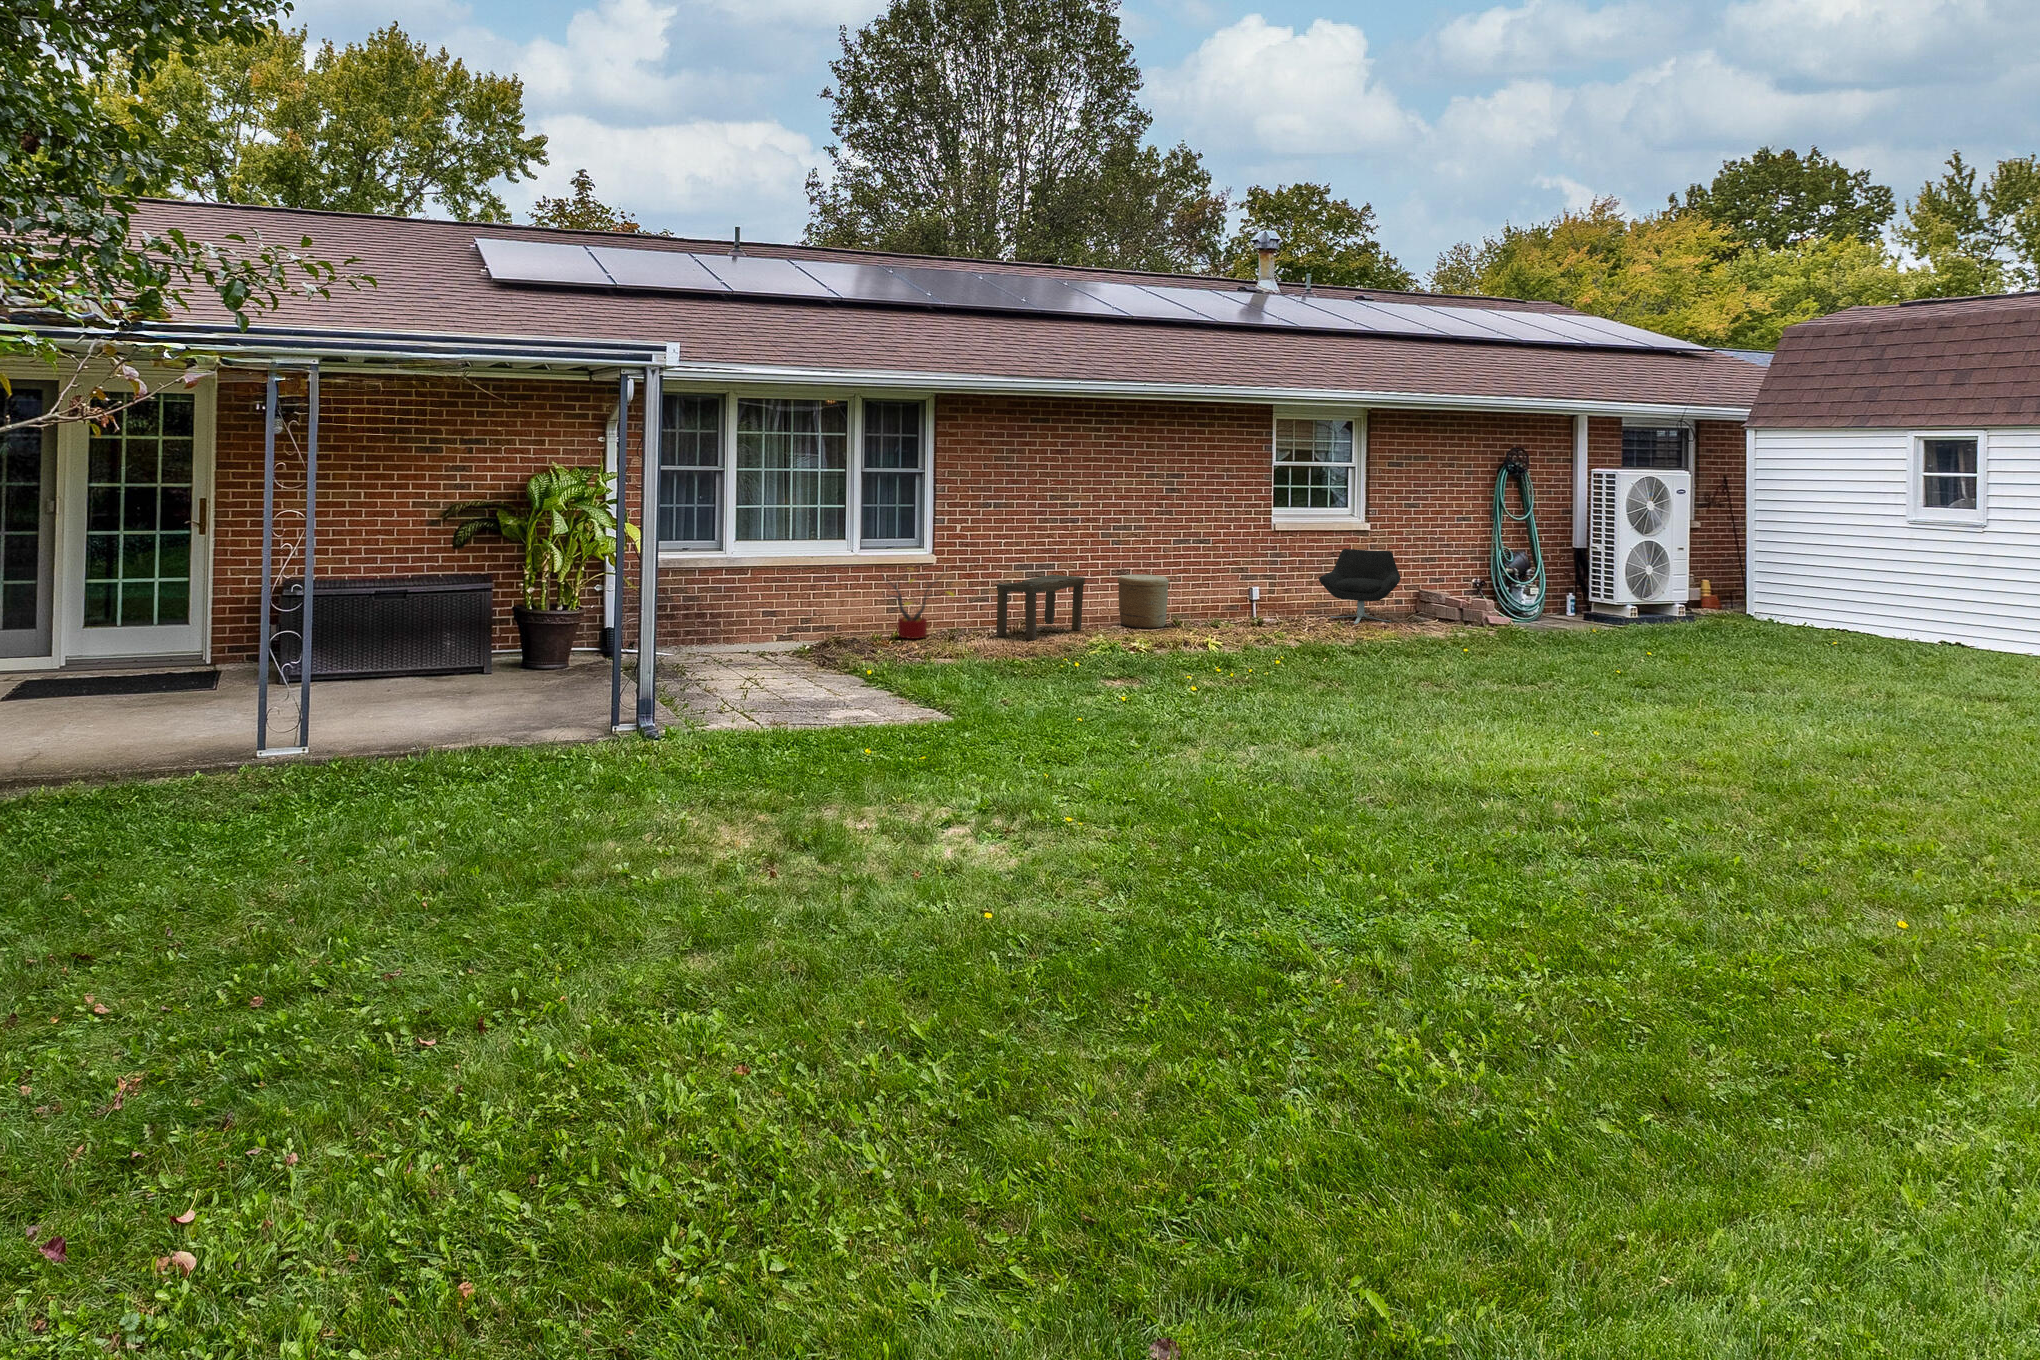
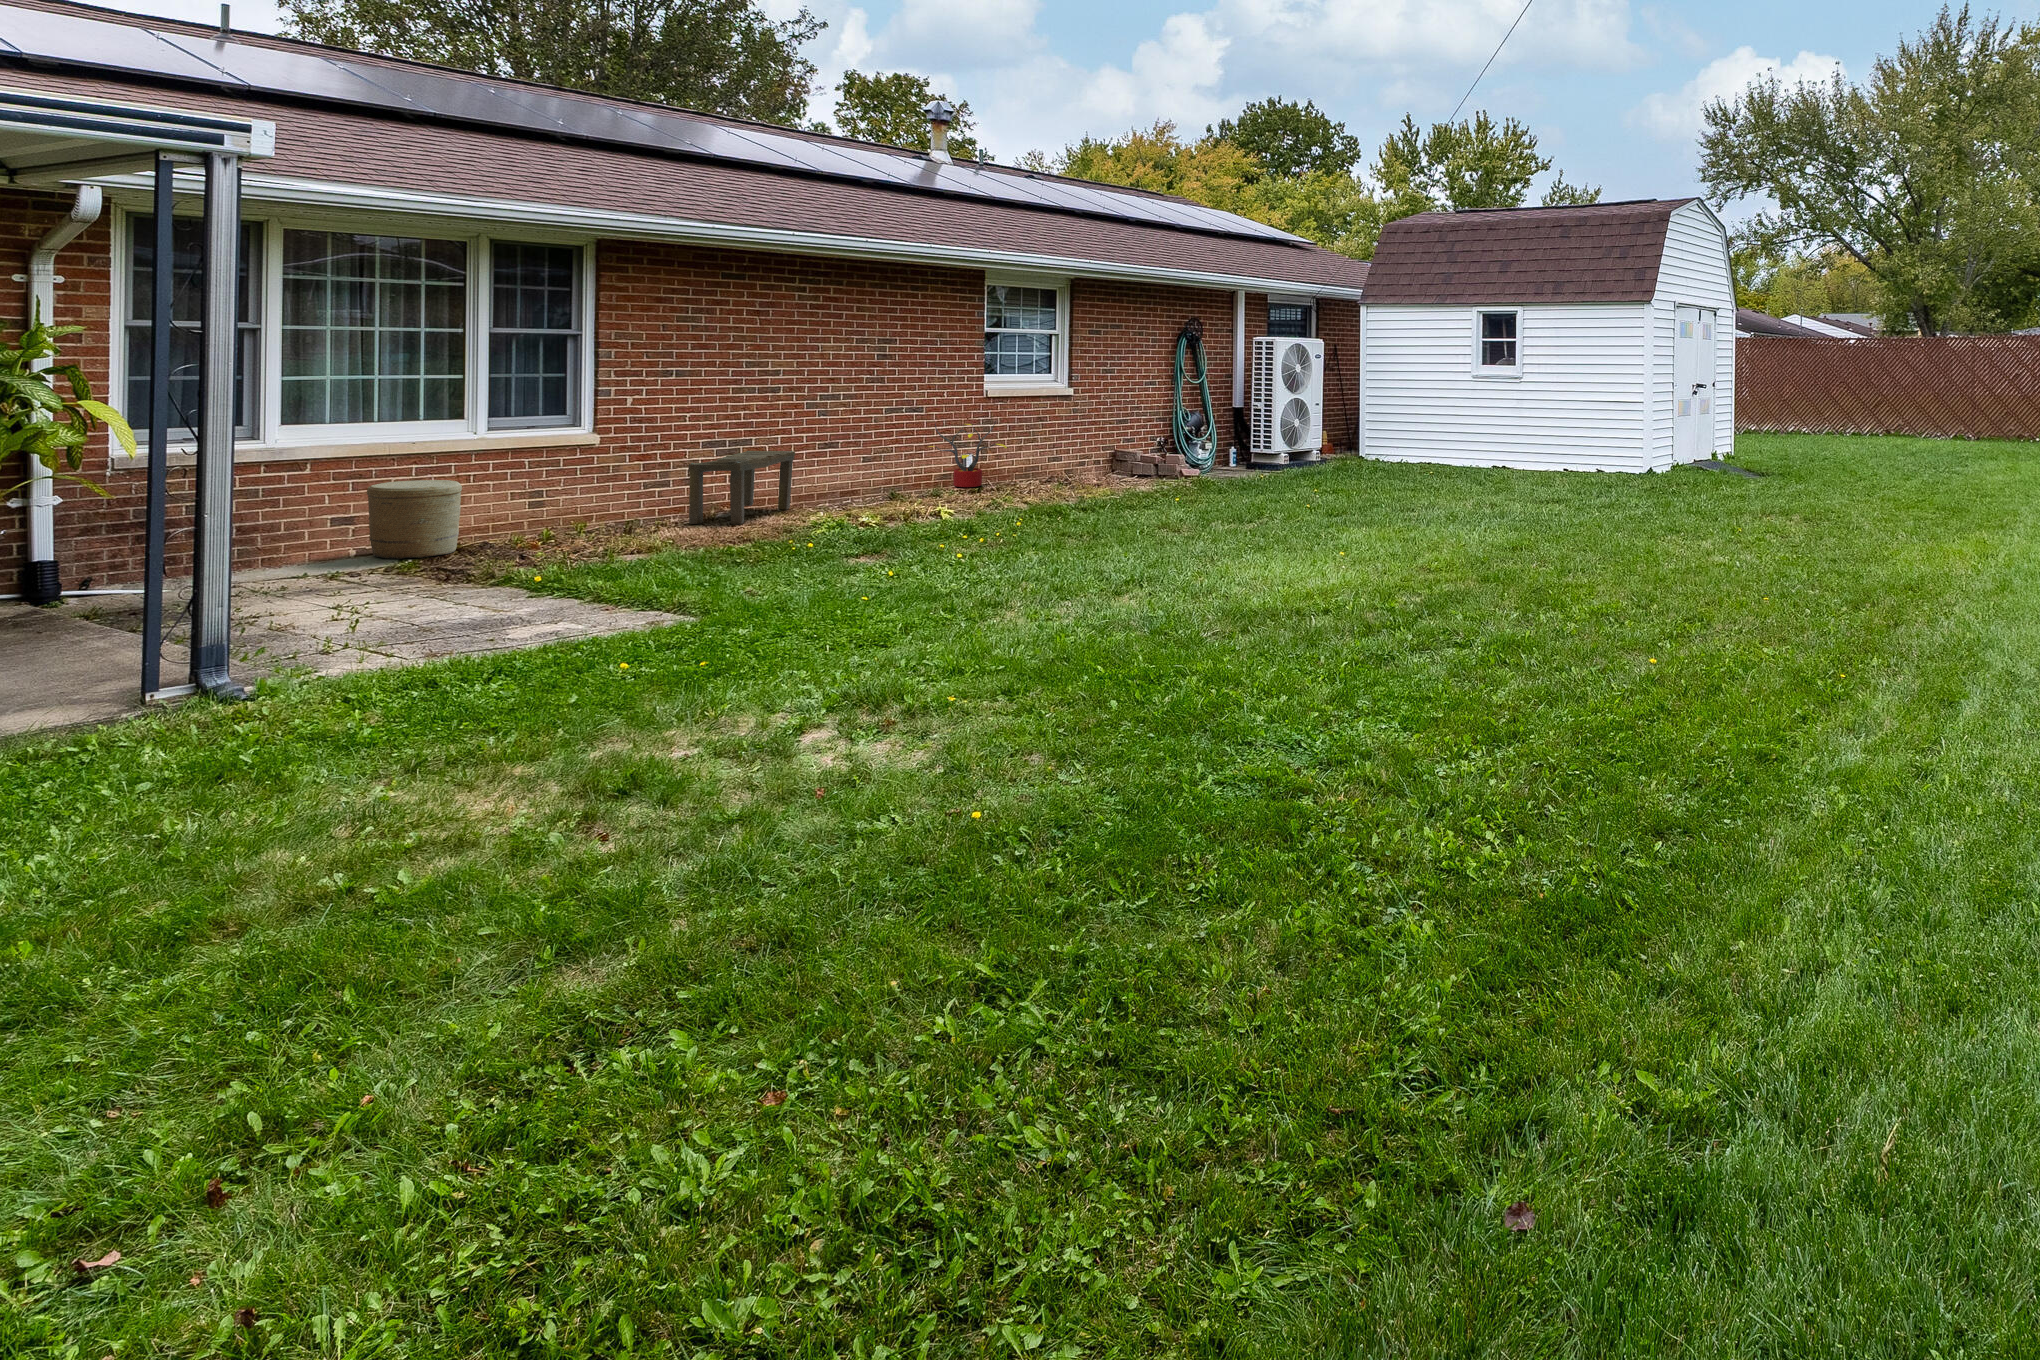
lounge chair: present [1319,549,1401,624] -> none [1033,413,1110,482]
woven basket: present [1118,574,1169,628] -> present [367,480,462,559]
decorative plant: present [890,575,954,639] -> present [935,421,1007,487]

